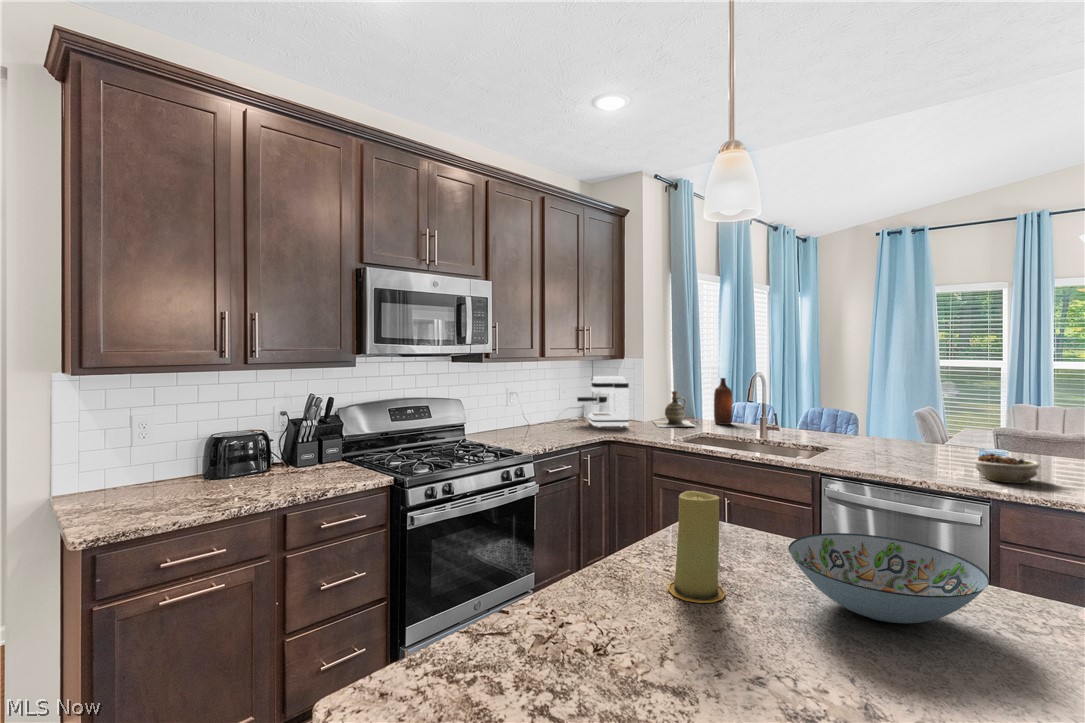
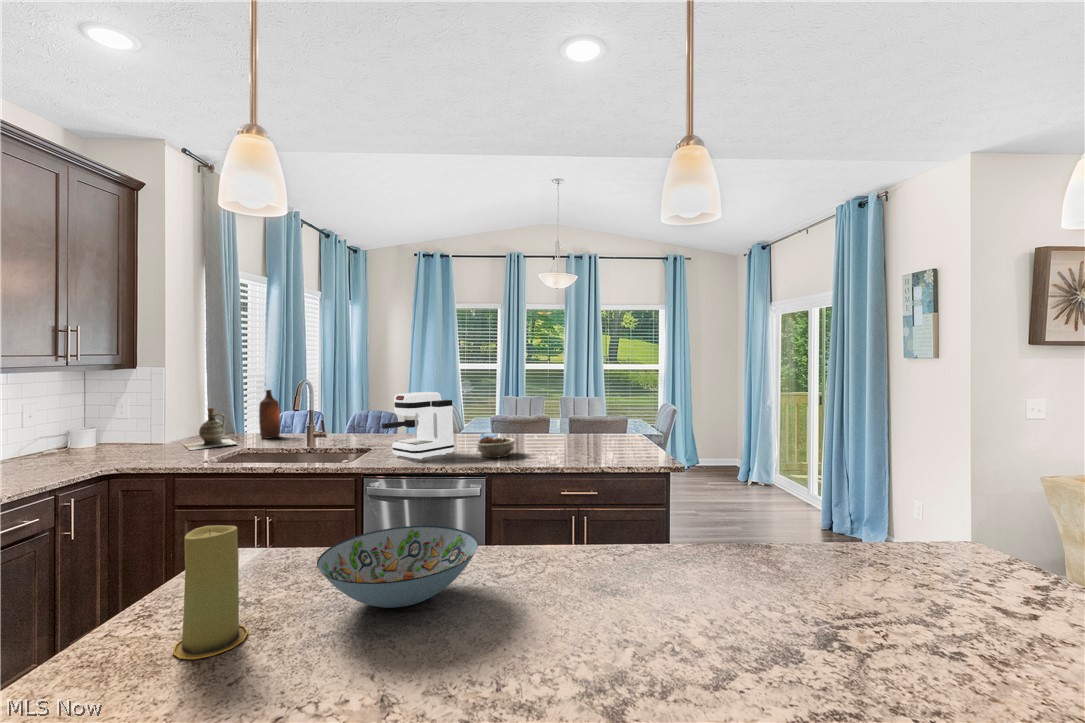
coffee maker: present [577,376,629,427] -> present [382,392,454,459]

